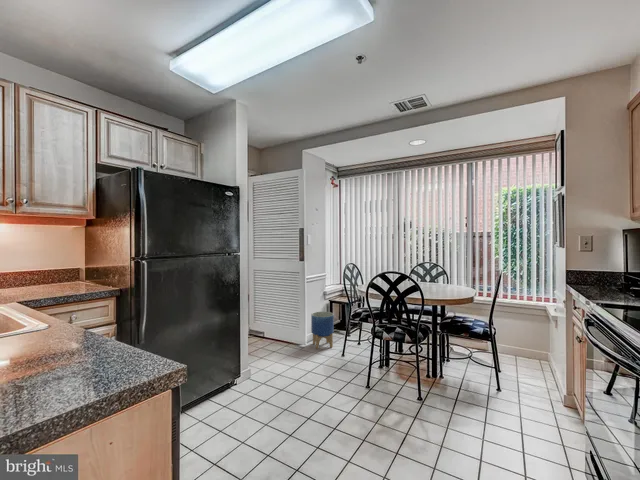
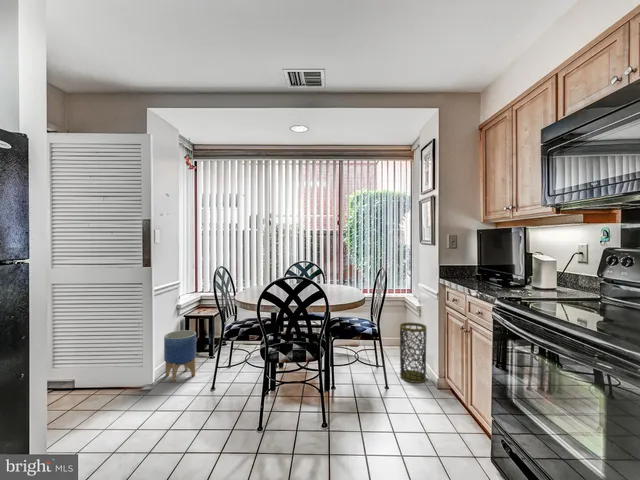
trash can: none [519,328,552,393] -> present [400,322,427,383]

